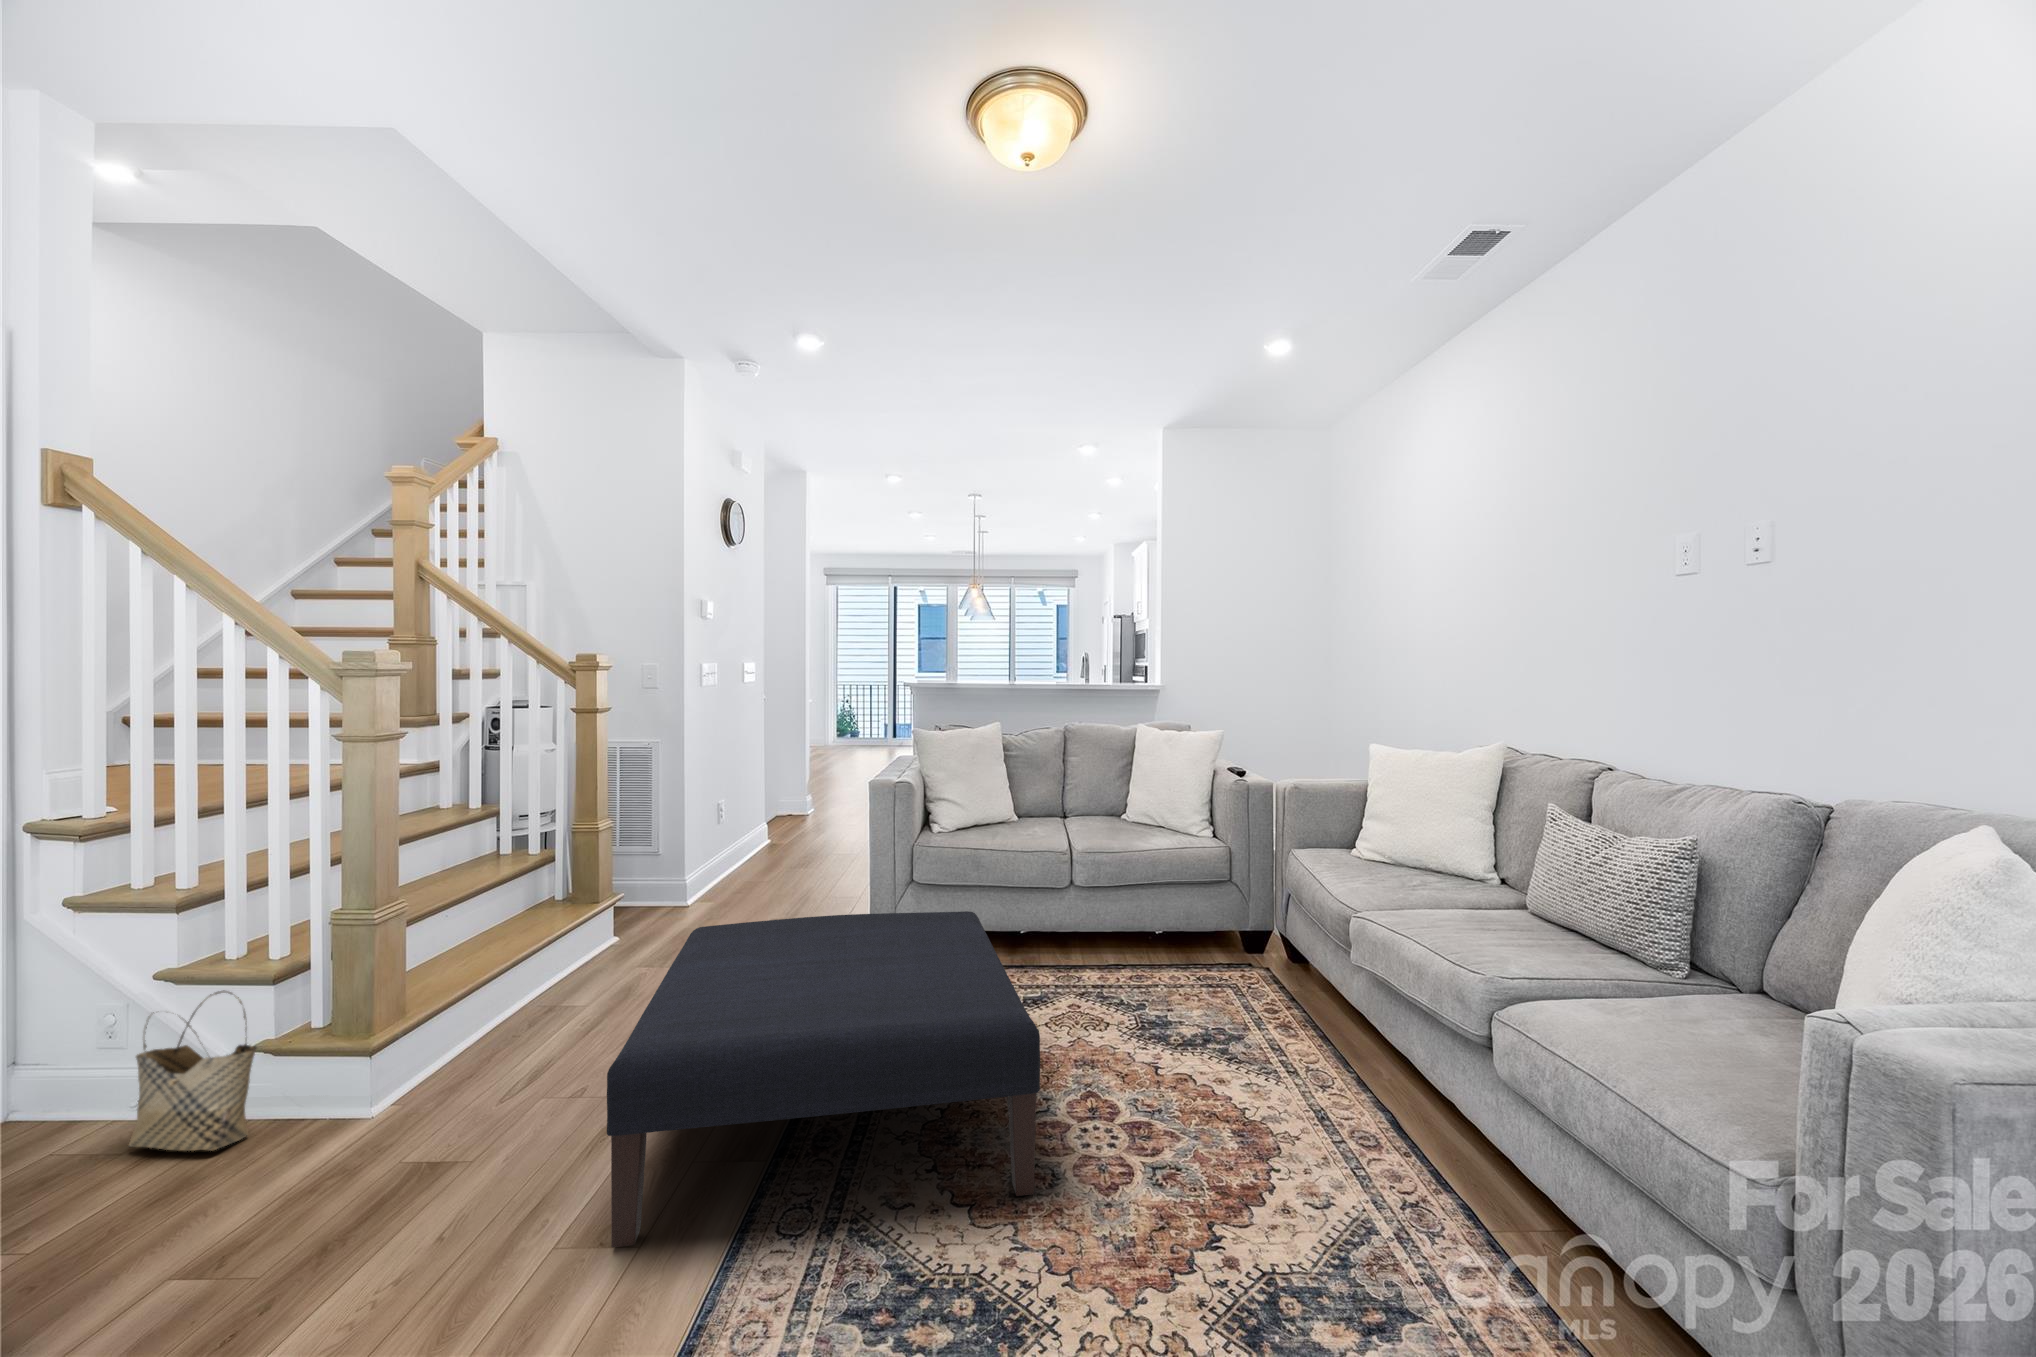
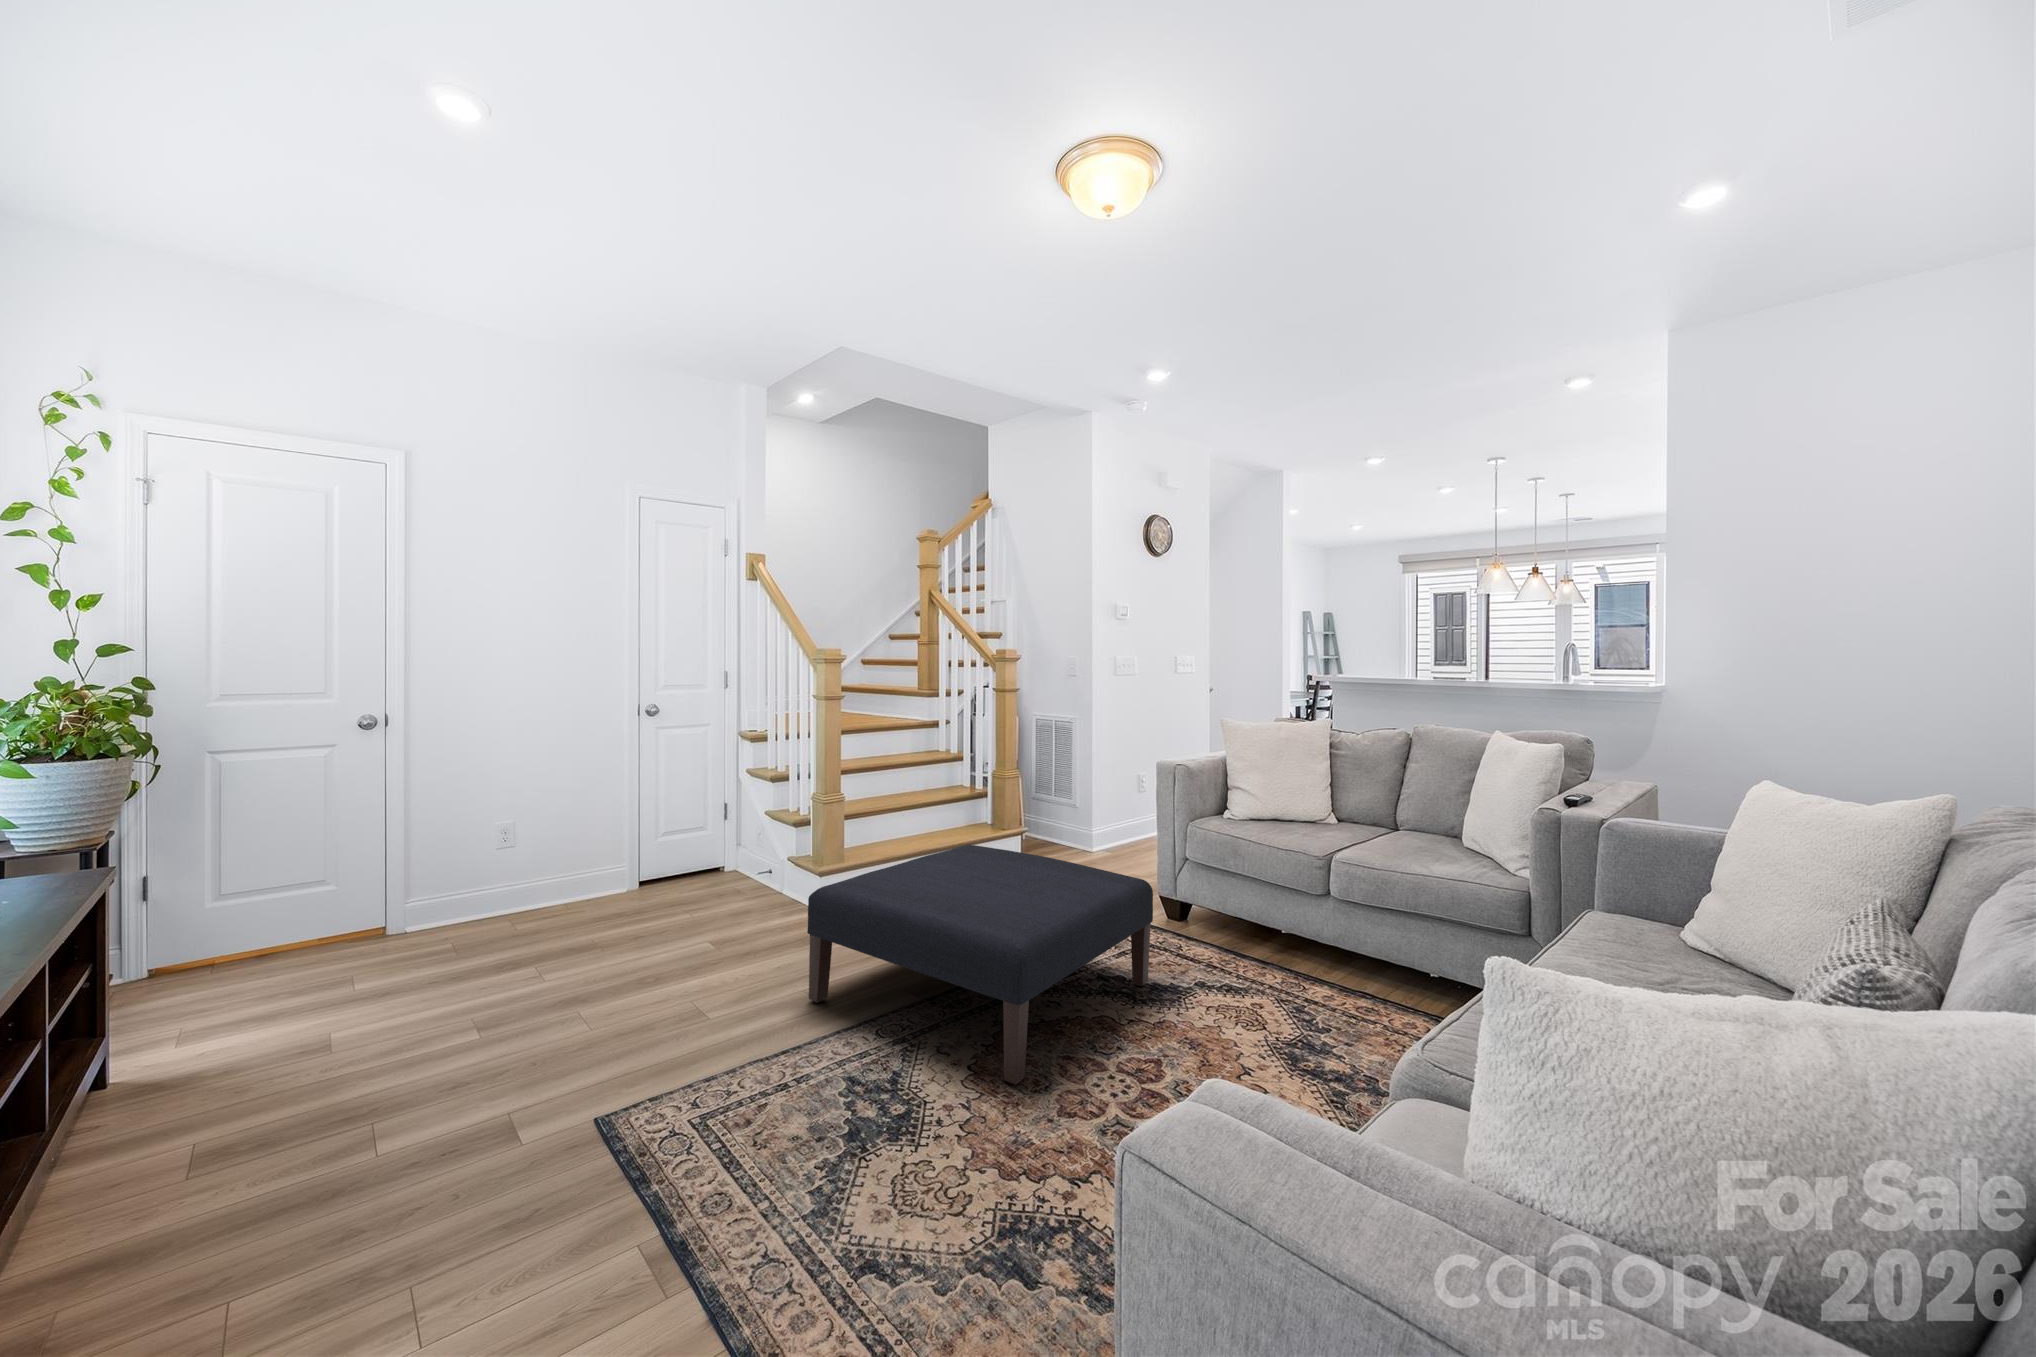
woven basket: present [129,990,257,1151] -> none [738,824,777,900]

